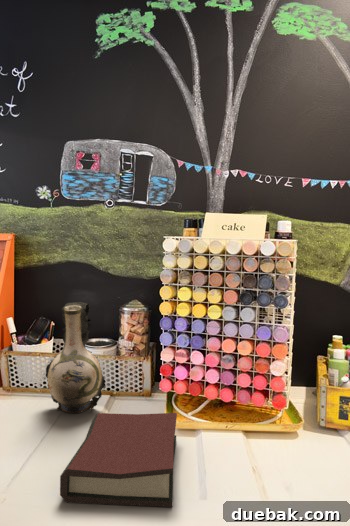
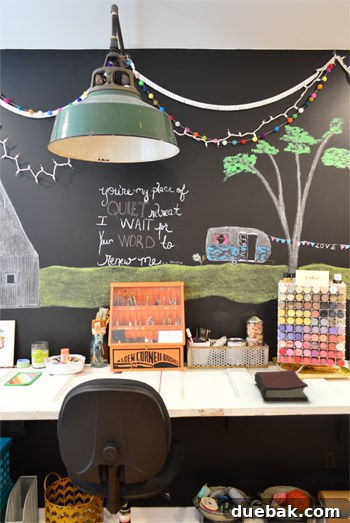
decorative vase: present [46,302,106,414] -> none [218,319,250,376]

